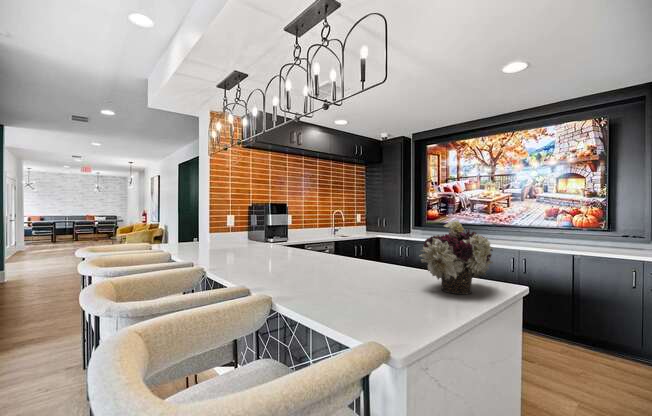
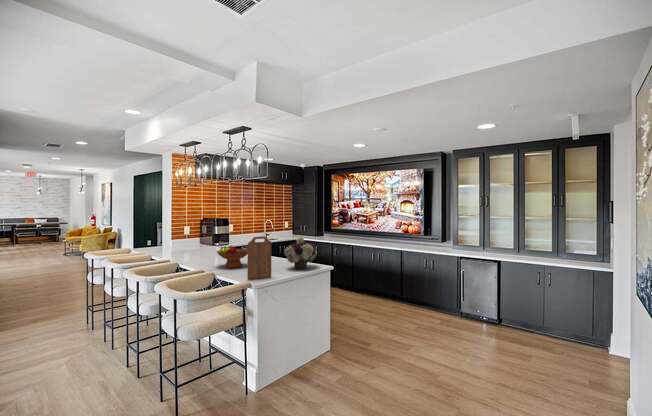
cutting board: none [359,210,416,327] -> present [247,236,271,280]
fruit bowl: none [275,239,340,284] -> present [217,246,248,268]

